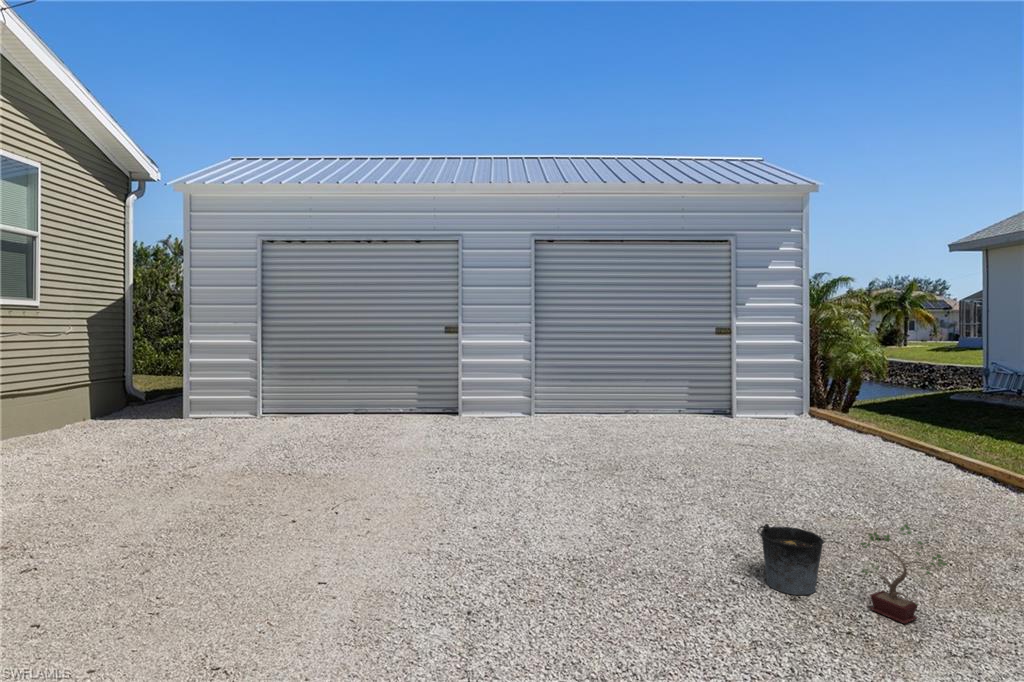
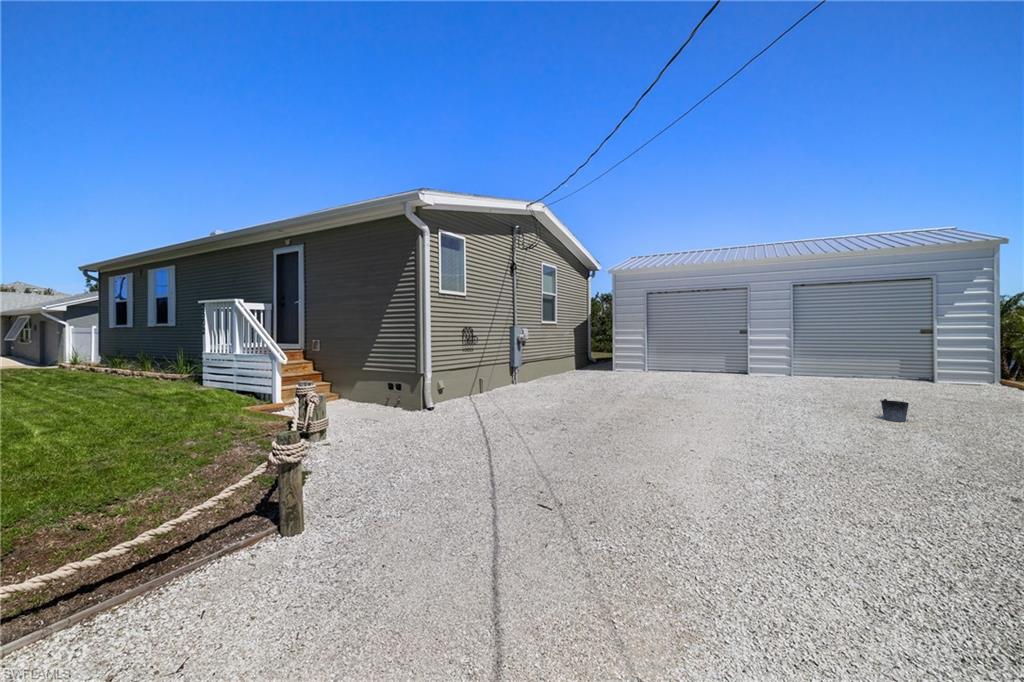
potted plant: present [860,524,947,624] -> none [921,395,951,429]

